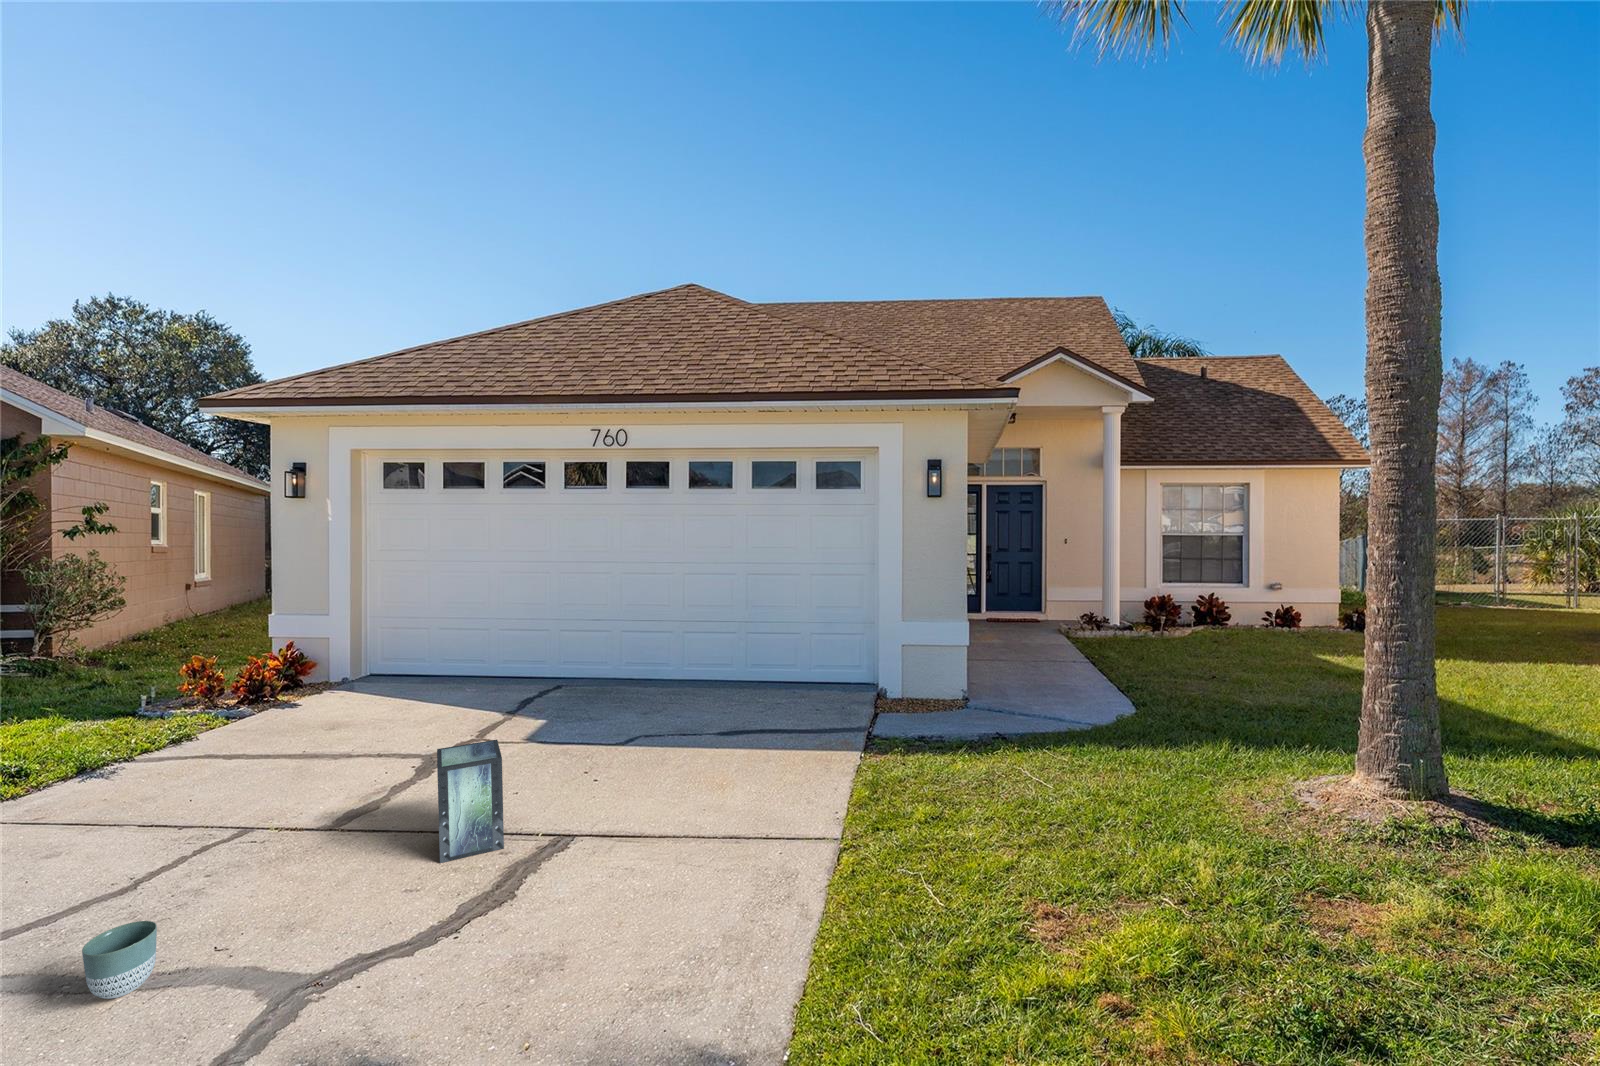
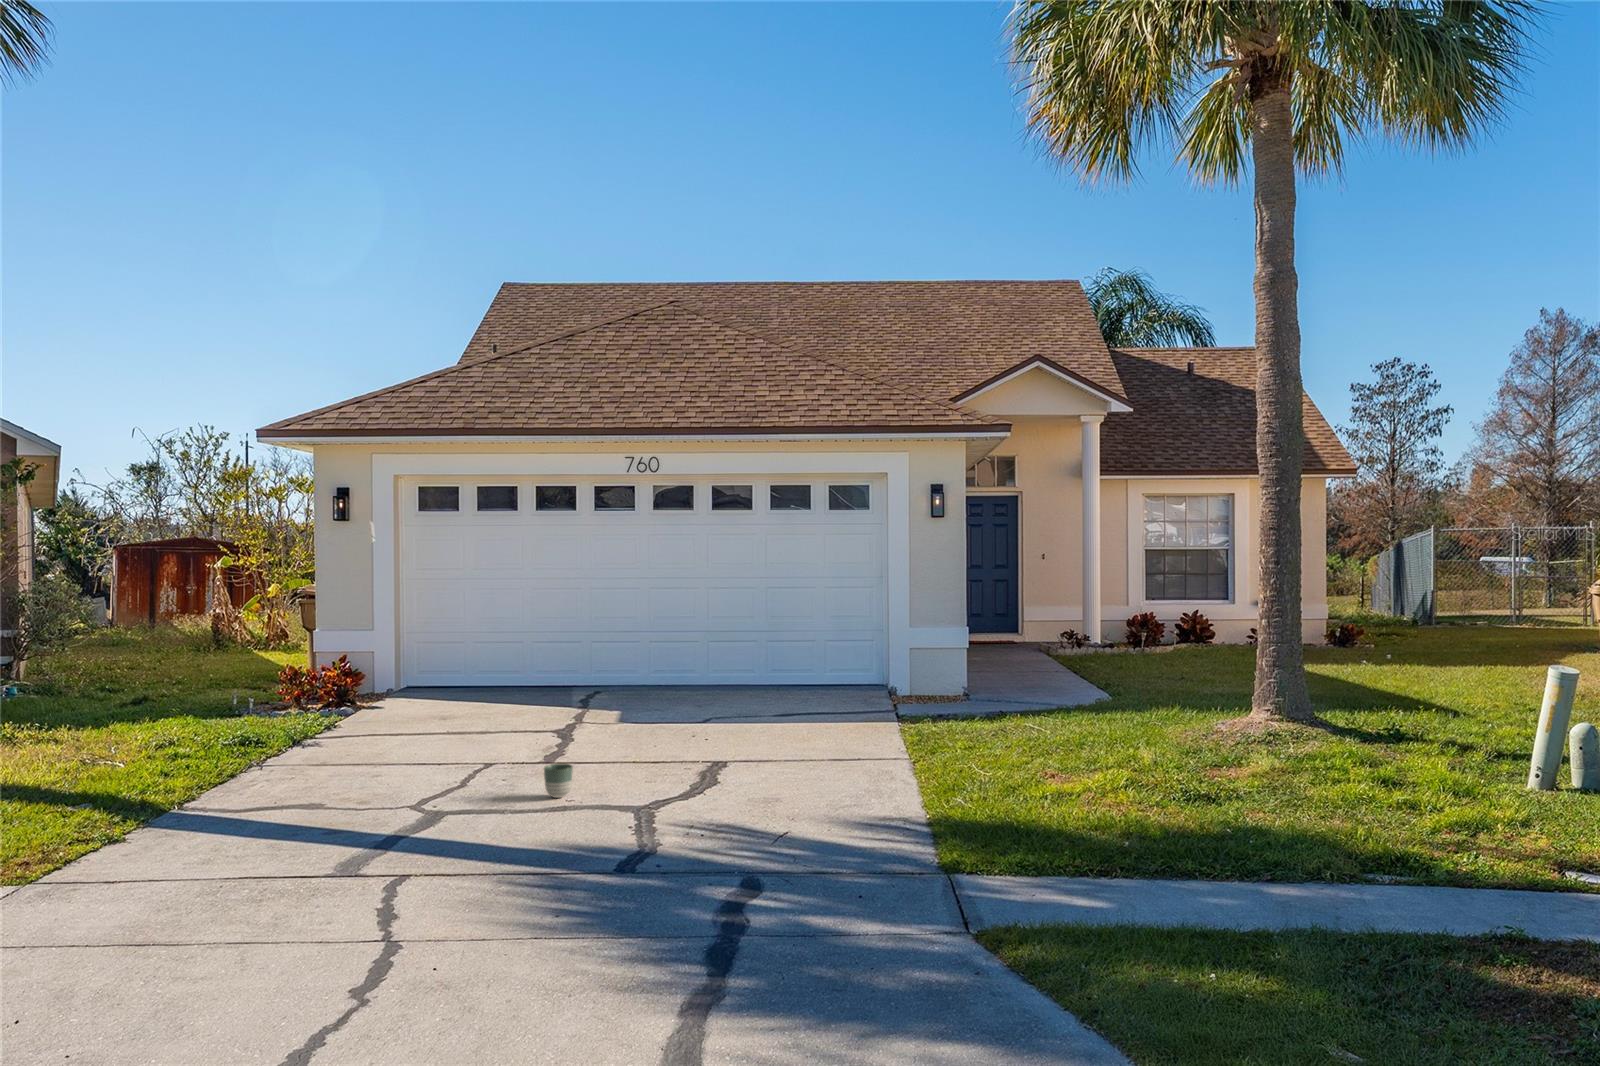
storage box: present [437,740,504,863] -> none [637,692,689,765]

